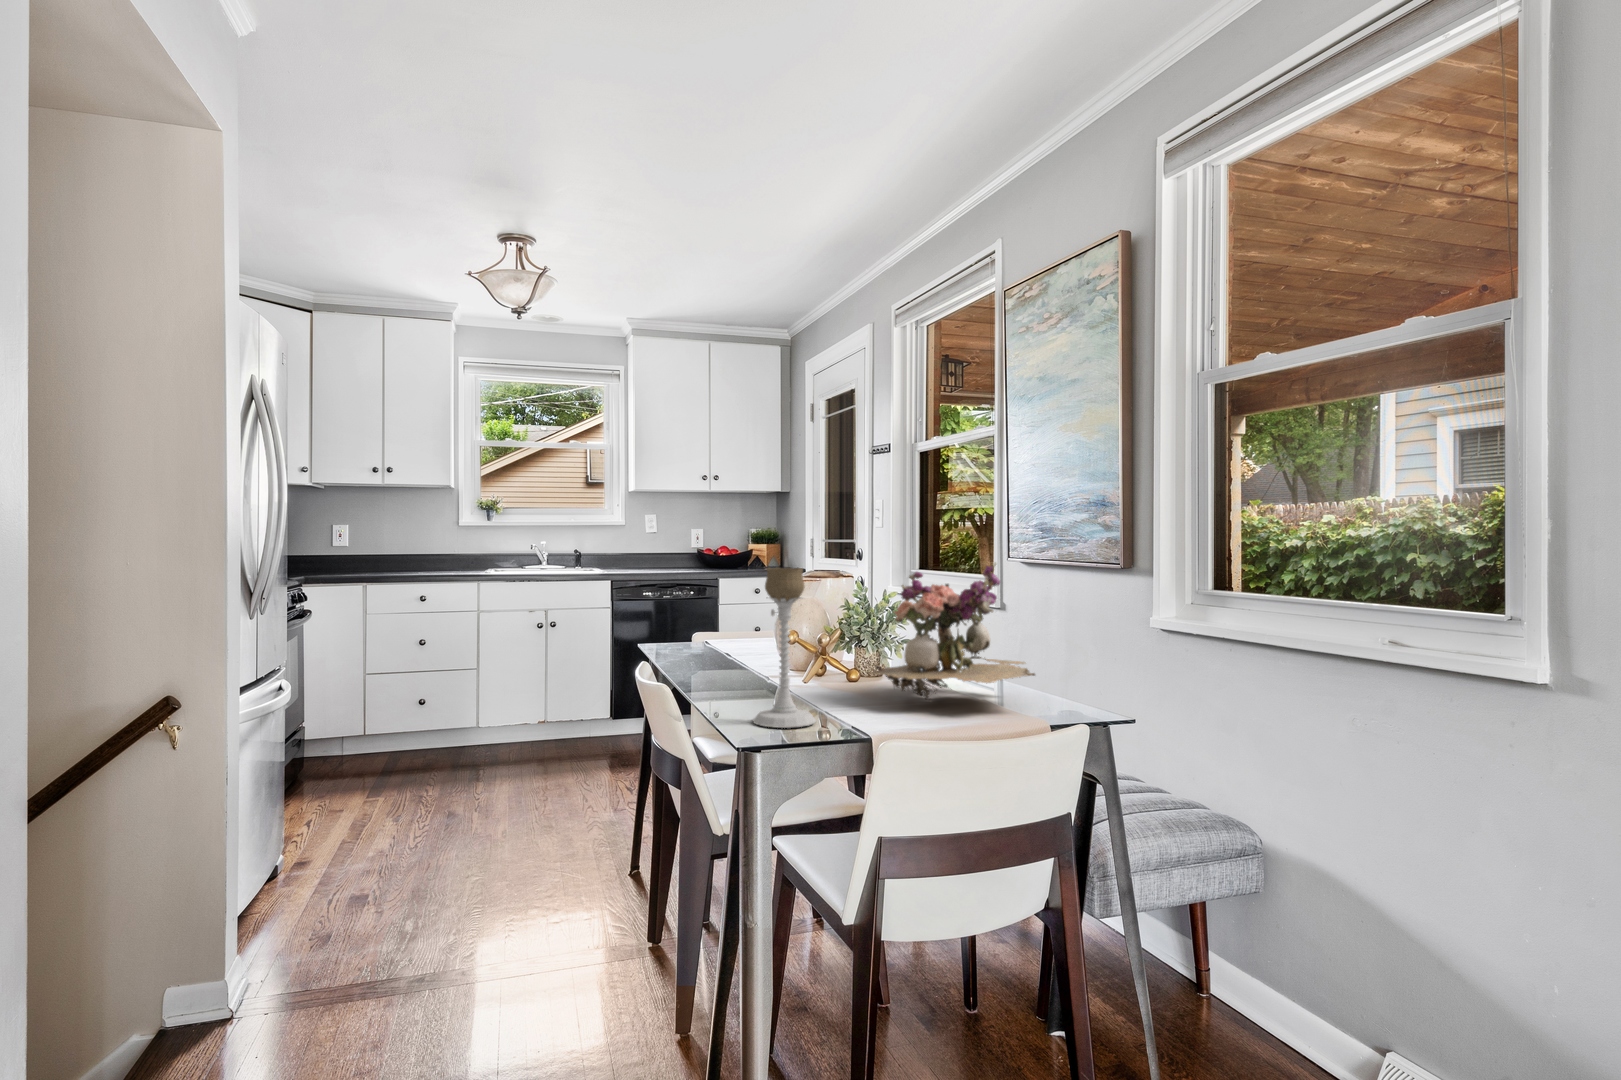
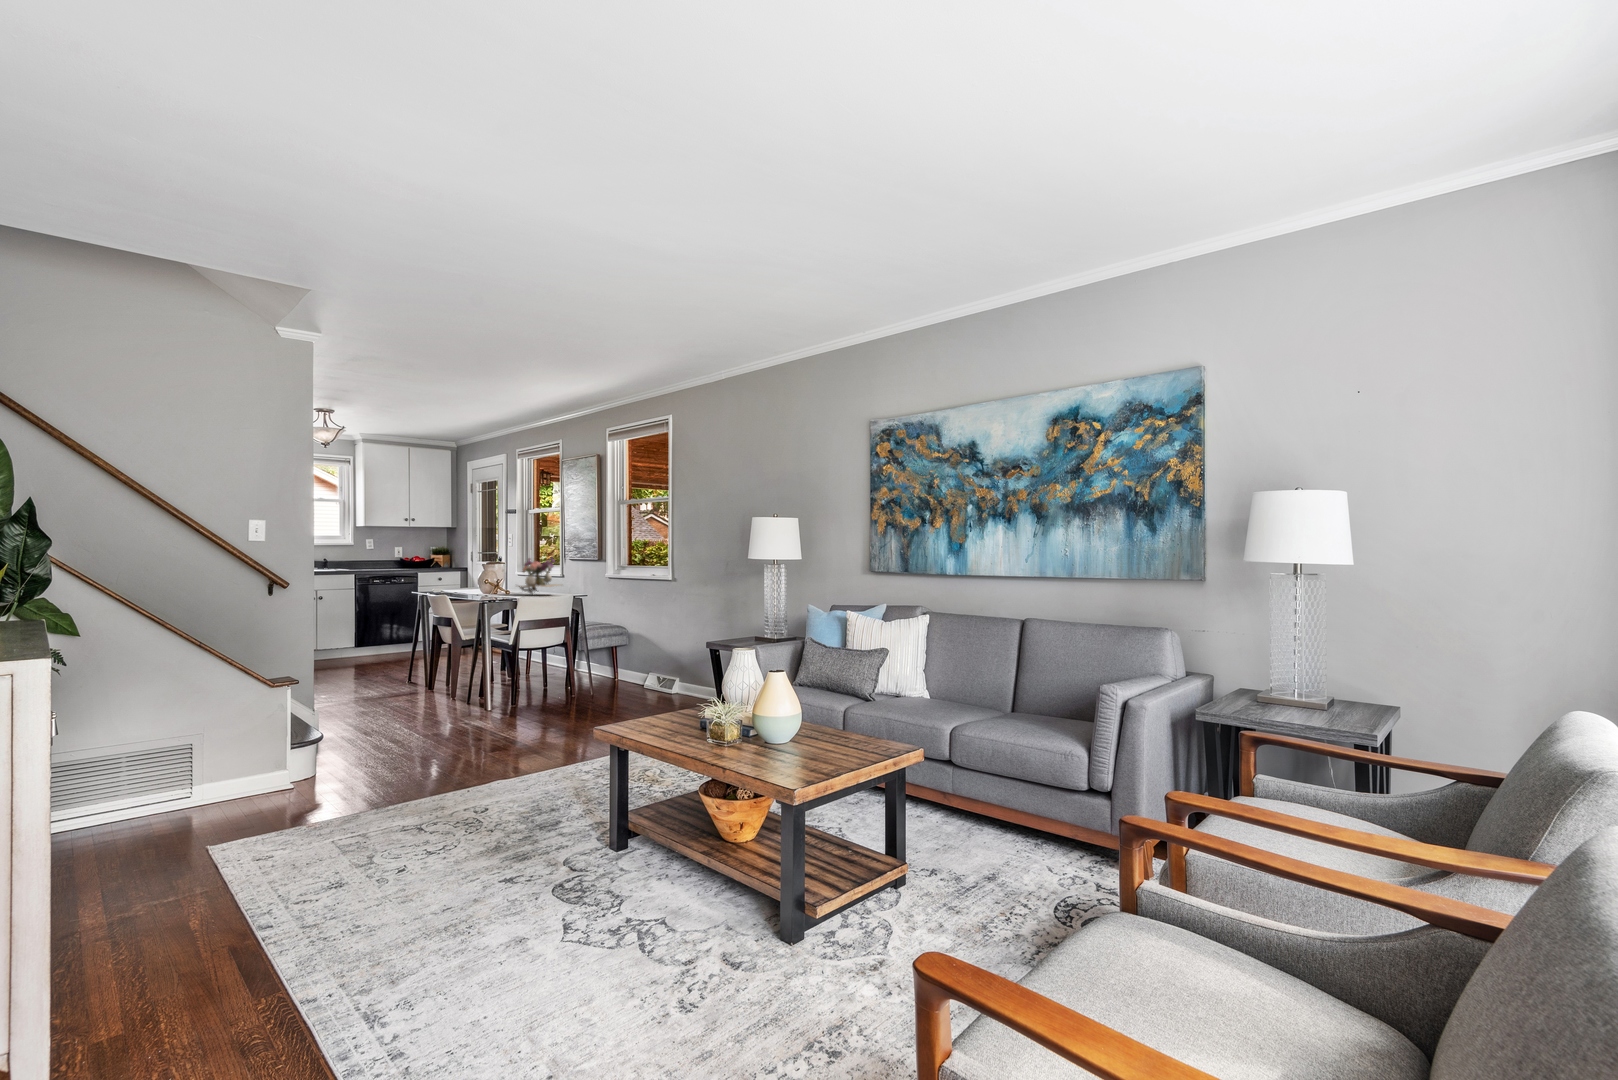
candle holder: present [753,567,816,728] -> none [482,555,501,597]

